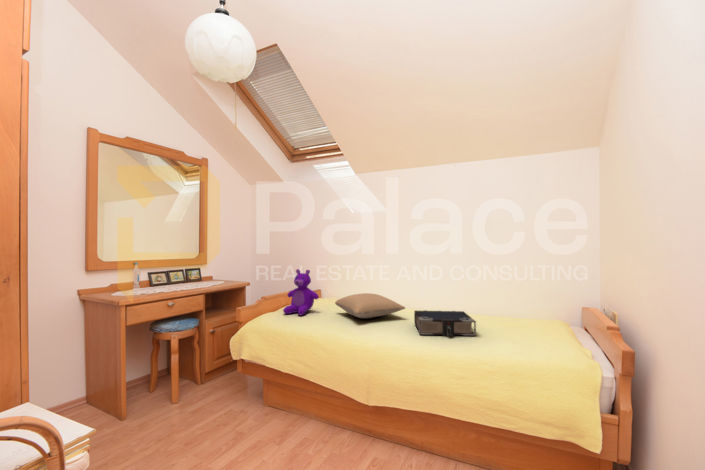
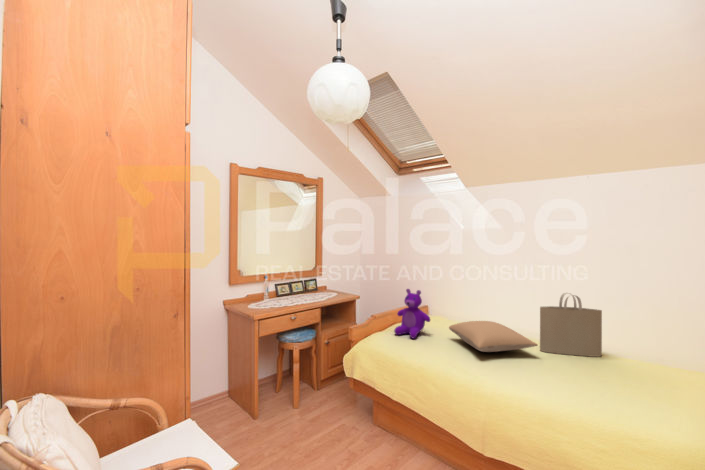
tote bag: none [409,264,454,315] -> present [540,293,602,357]
book: present [414,310,476,336] -> none [553,352,656,403]

